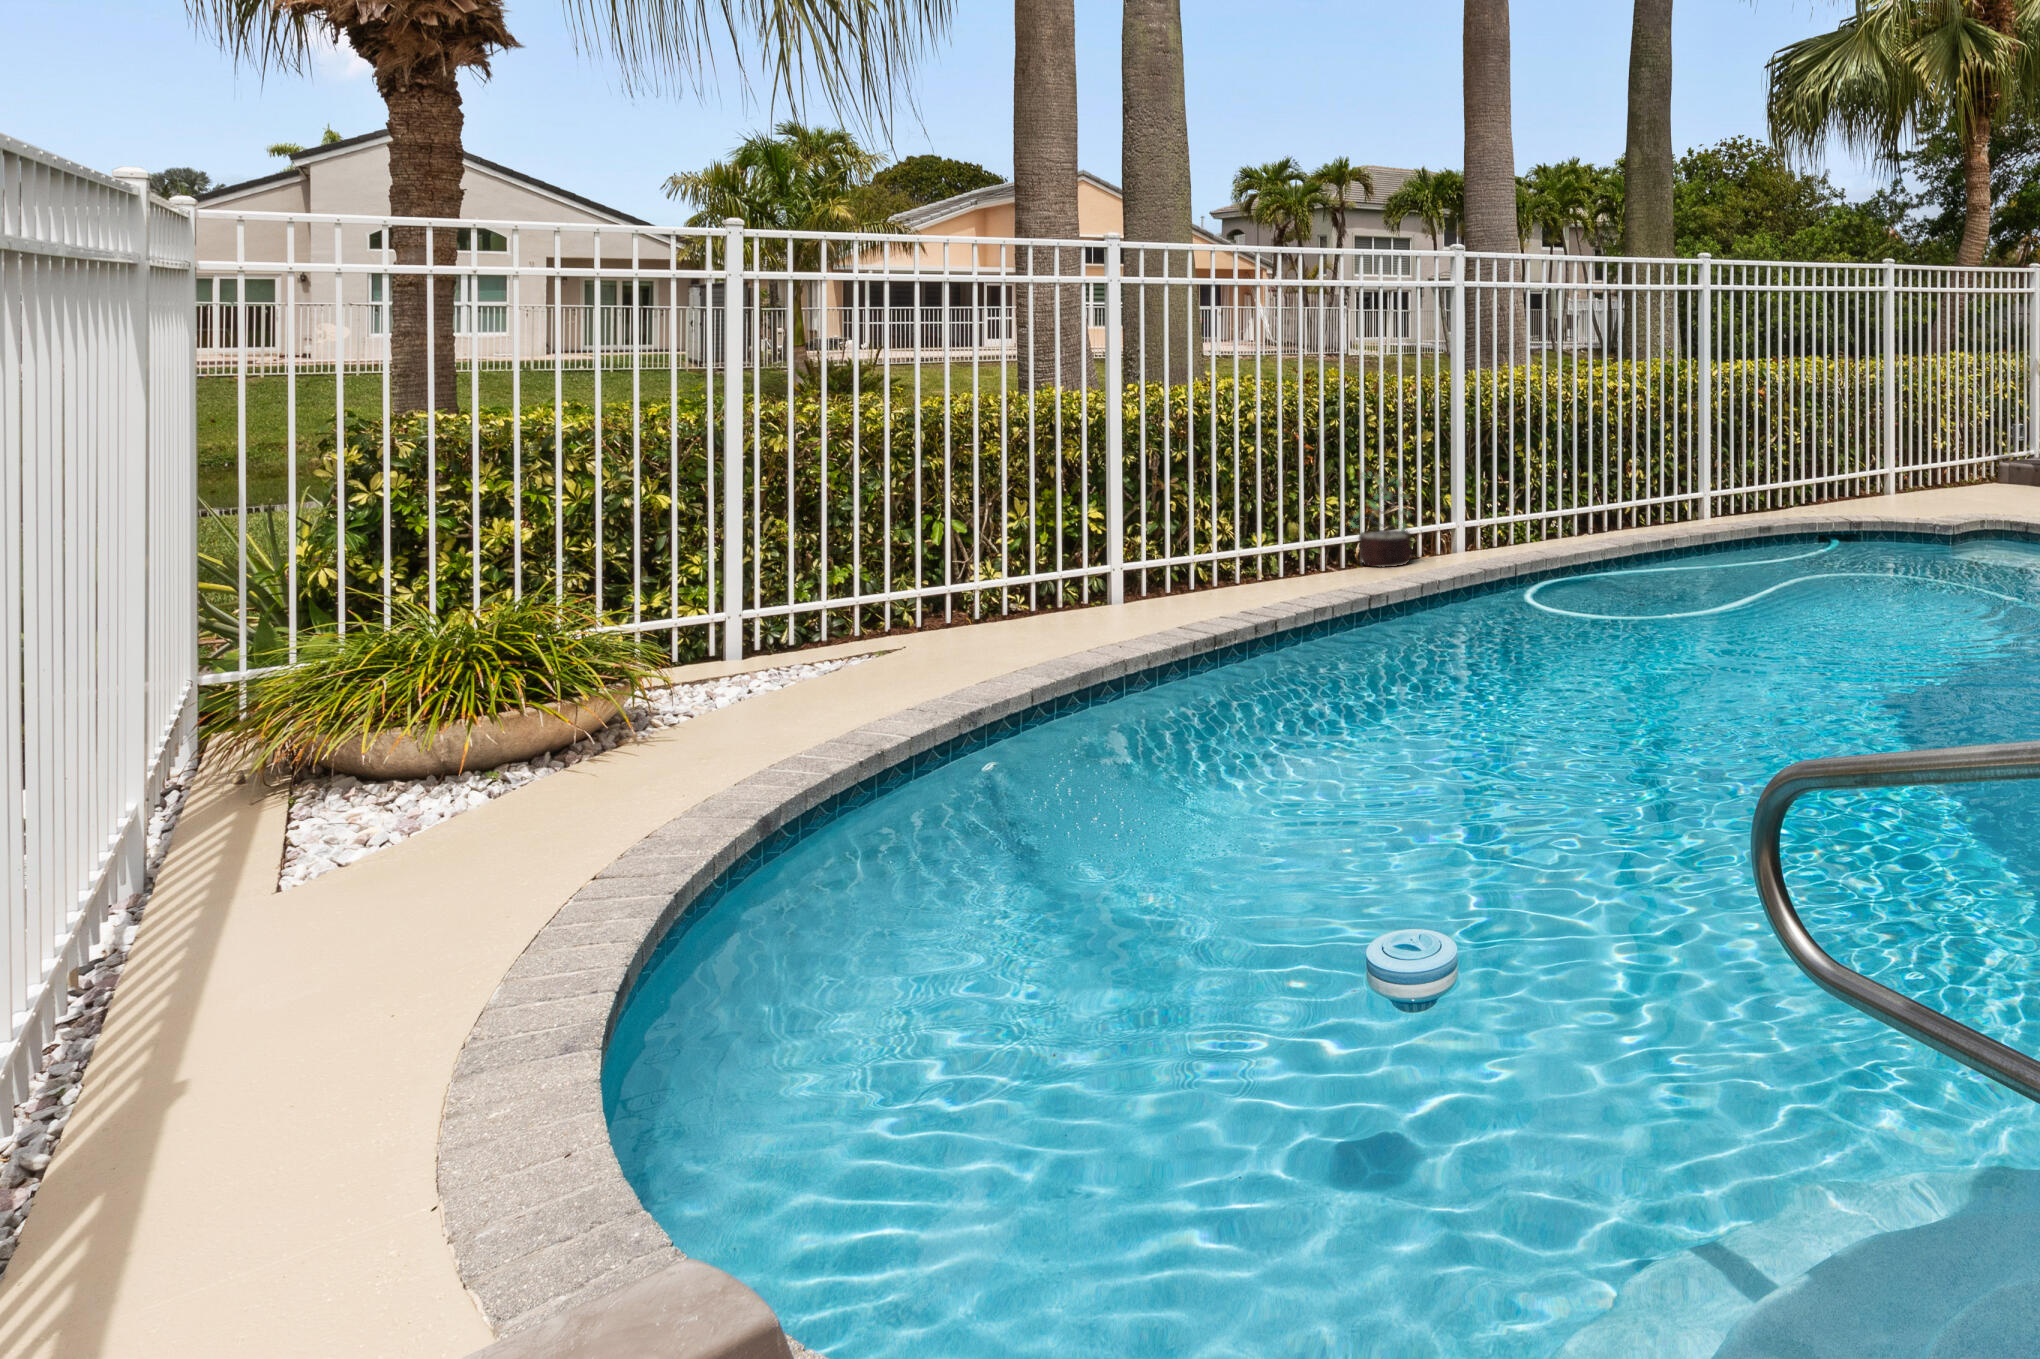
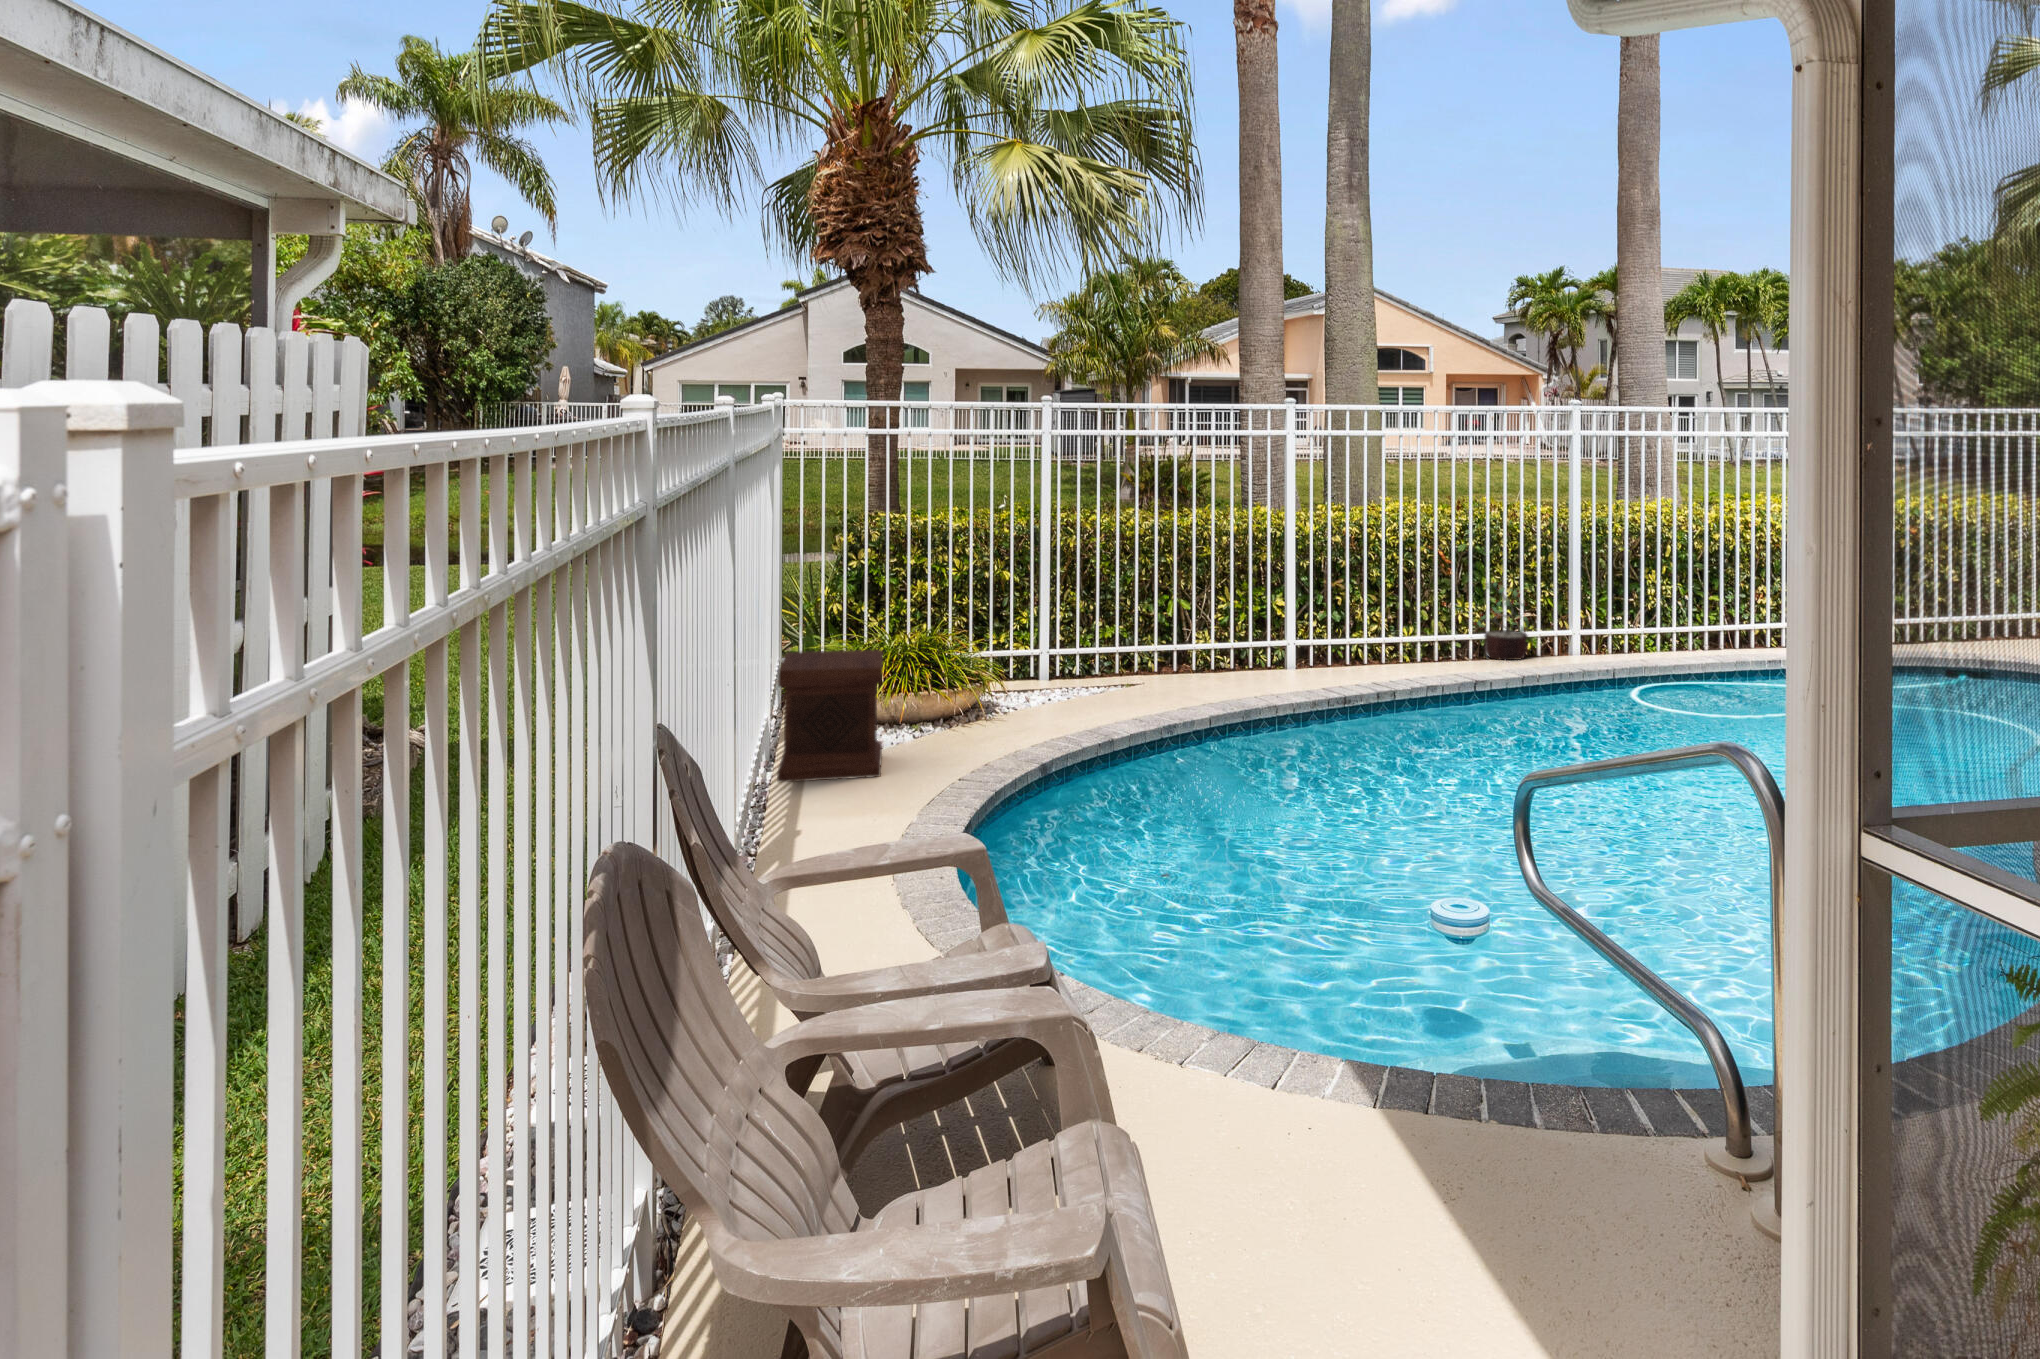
side table: none [123,652,415,967] -> present [777,649,883,783]

